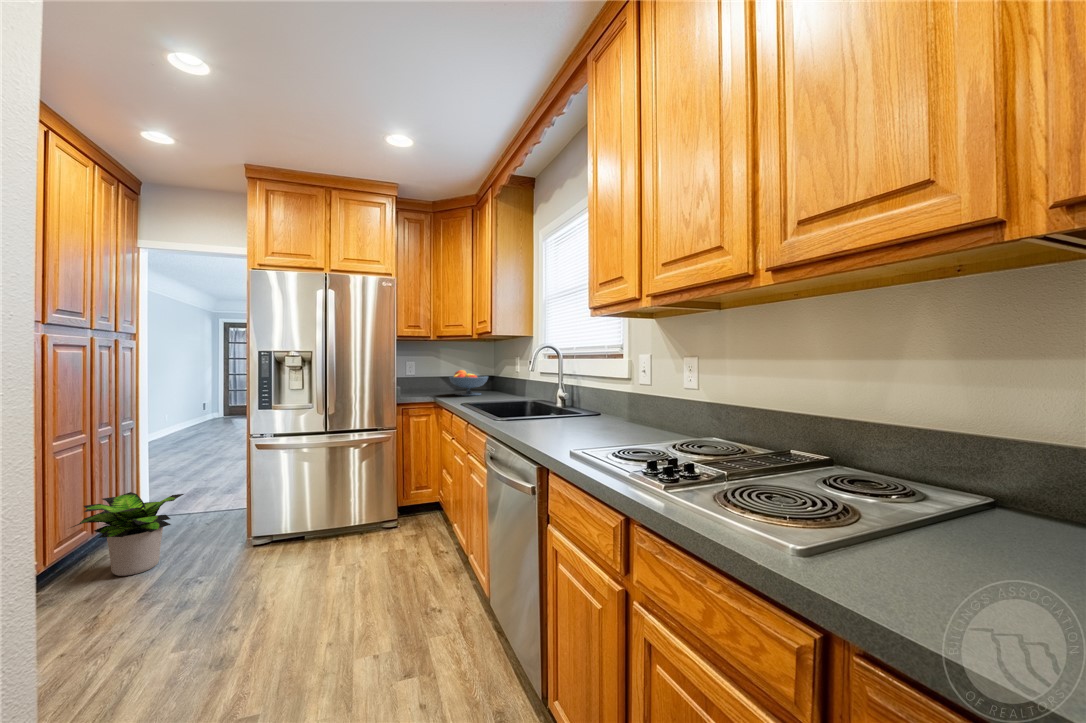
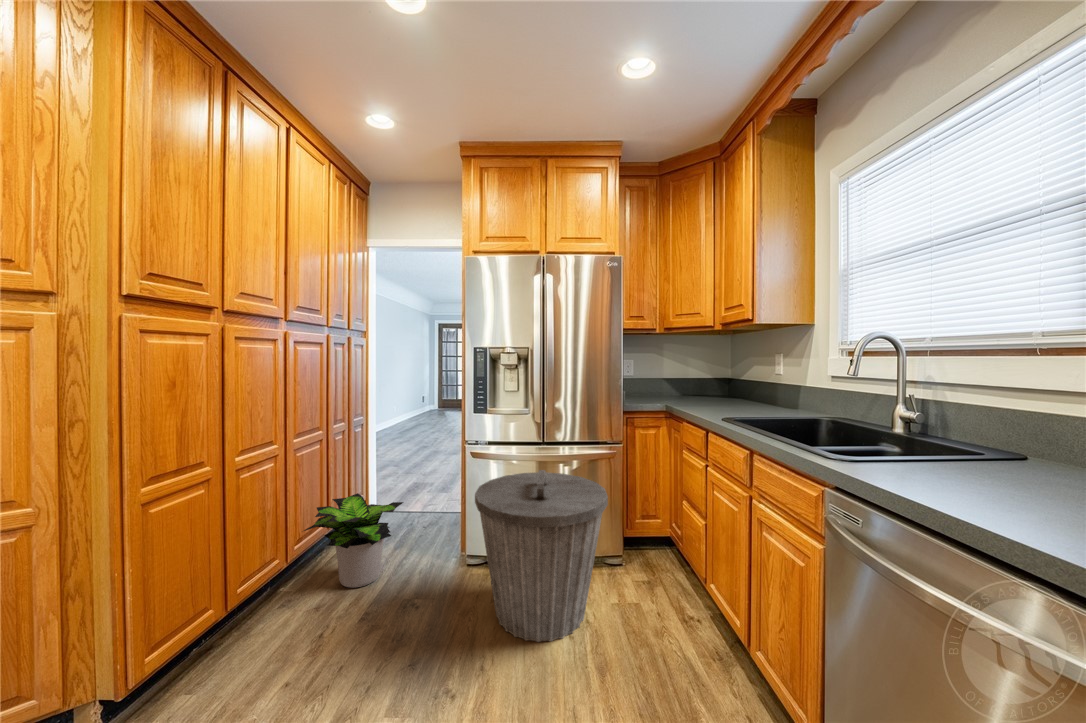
fruit bowl: present [449,370,488,396] -> none [676,370,729,403]
trash can: none [257,452,374,581] -> present [475,470,608,642]

